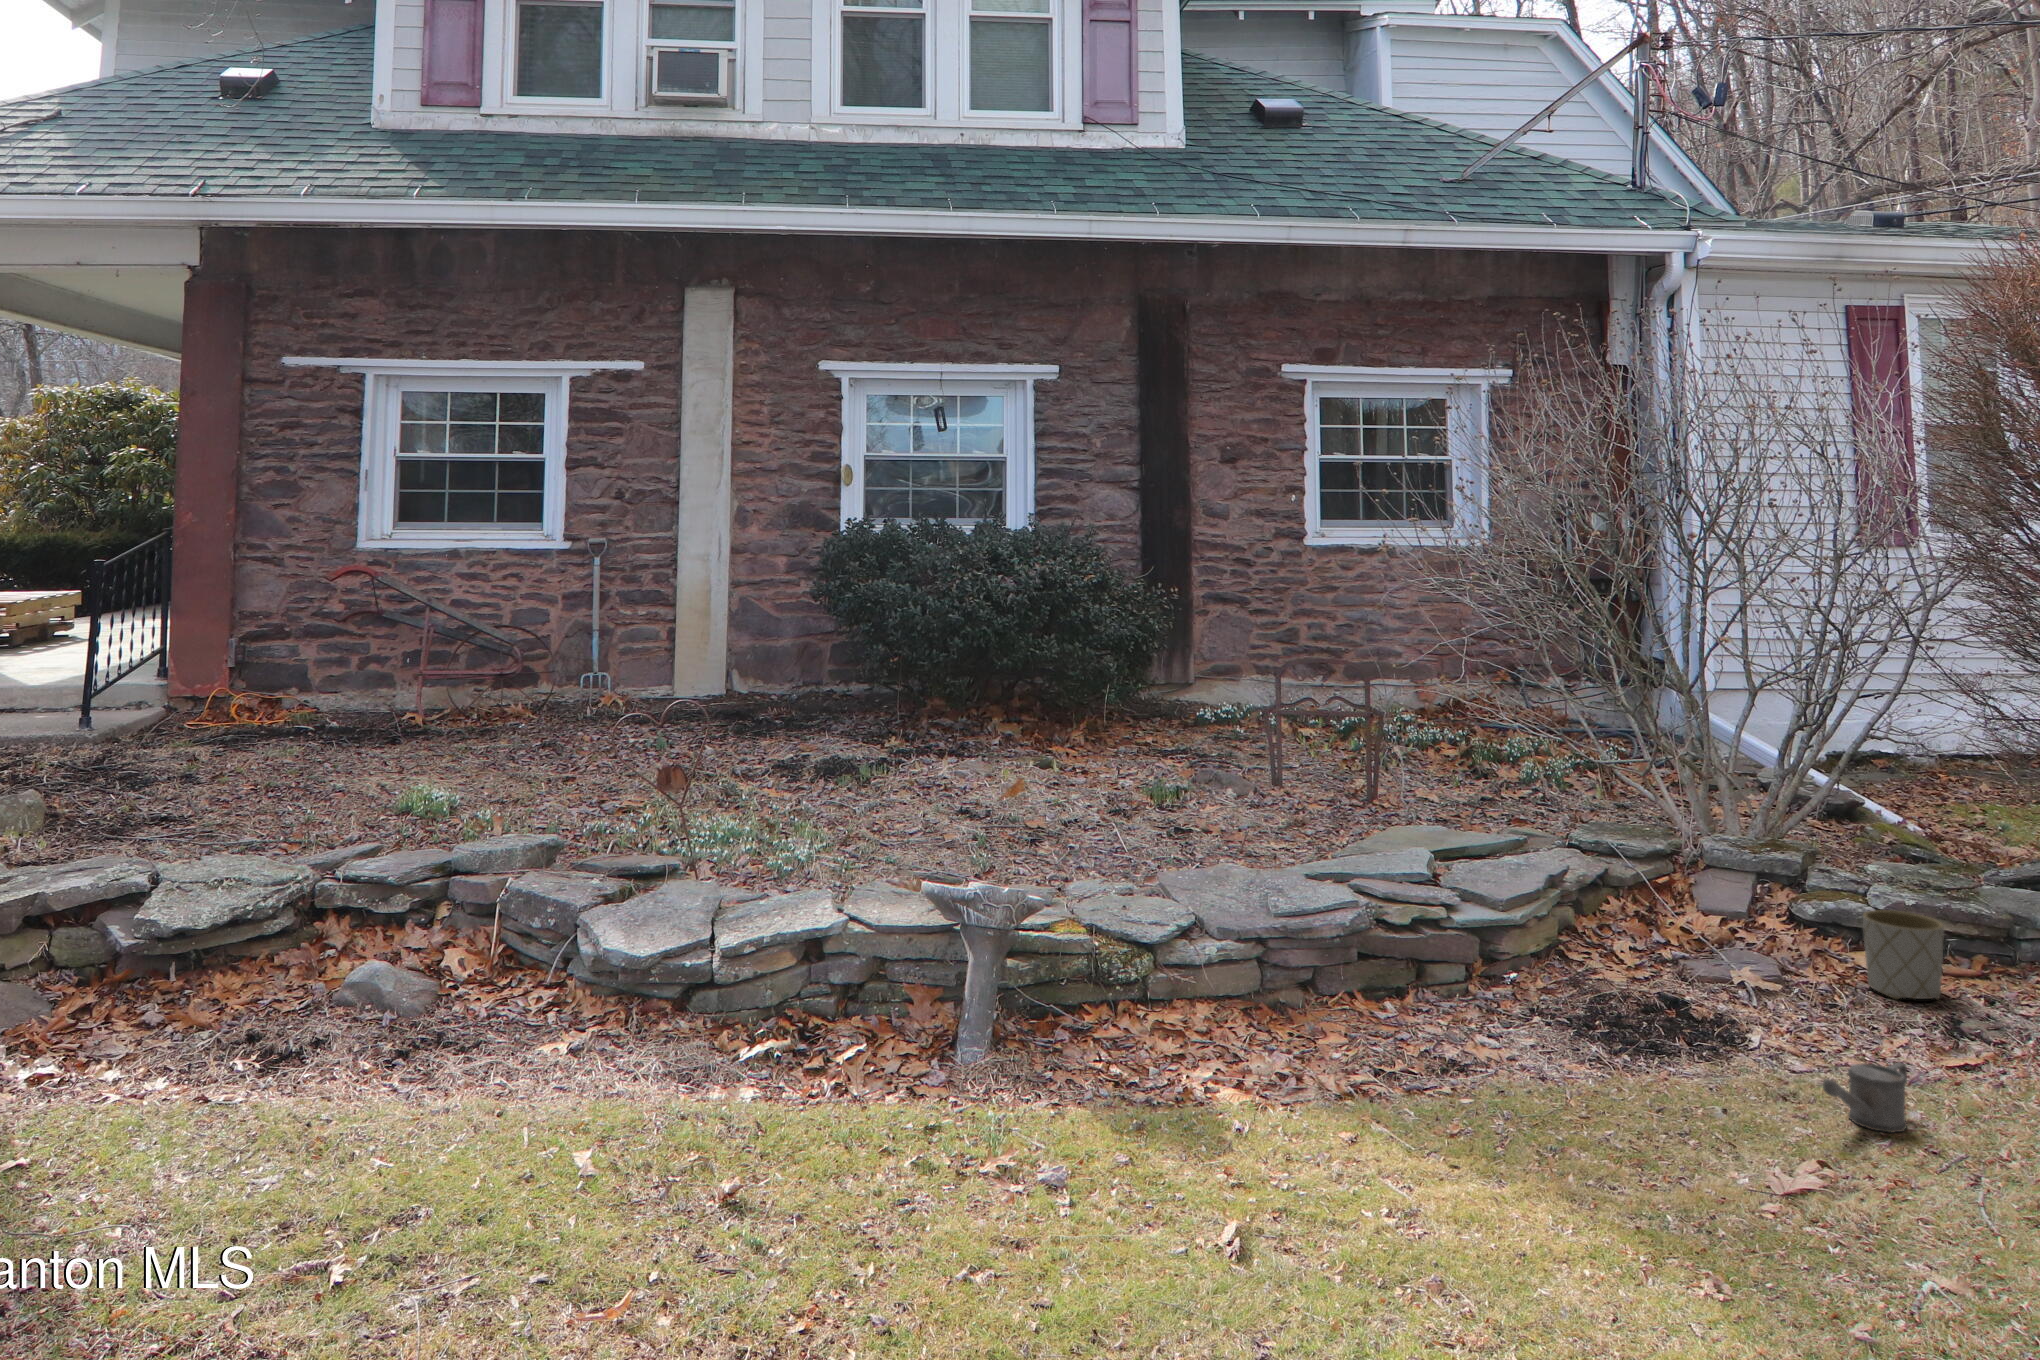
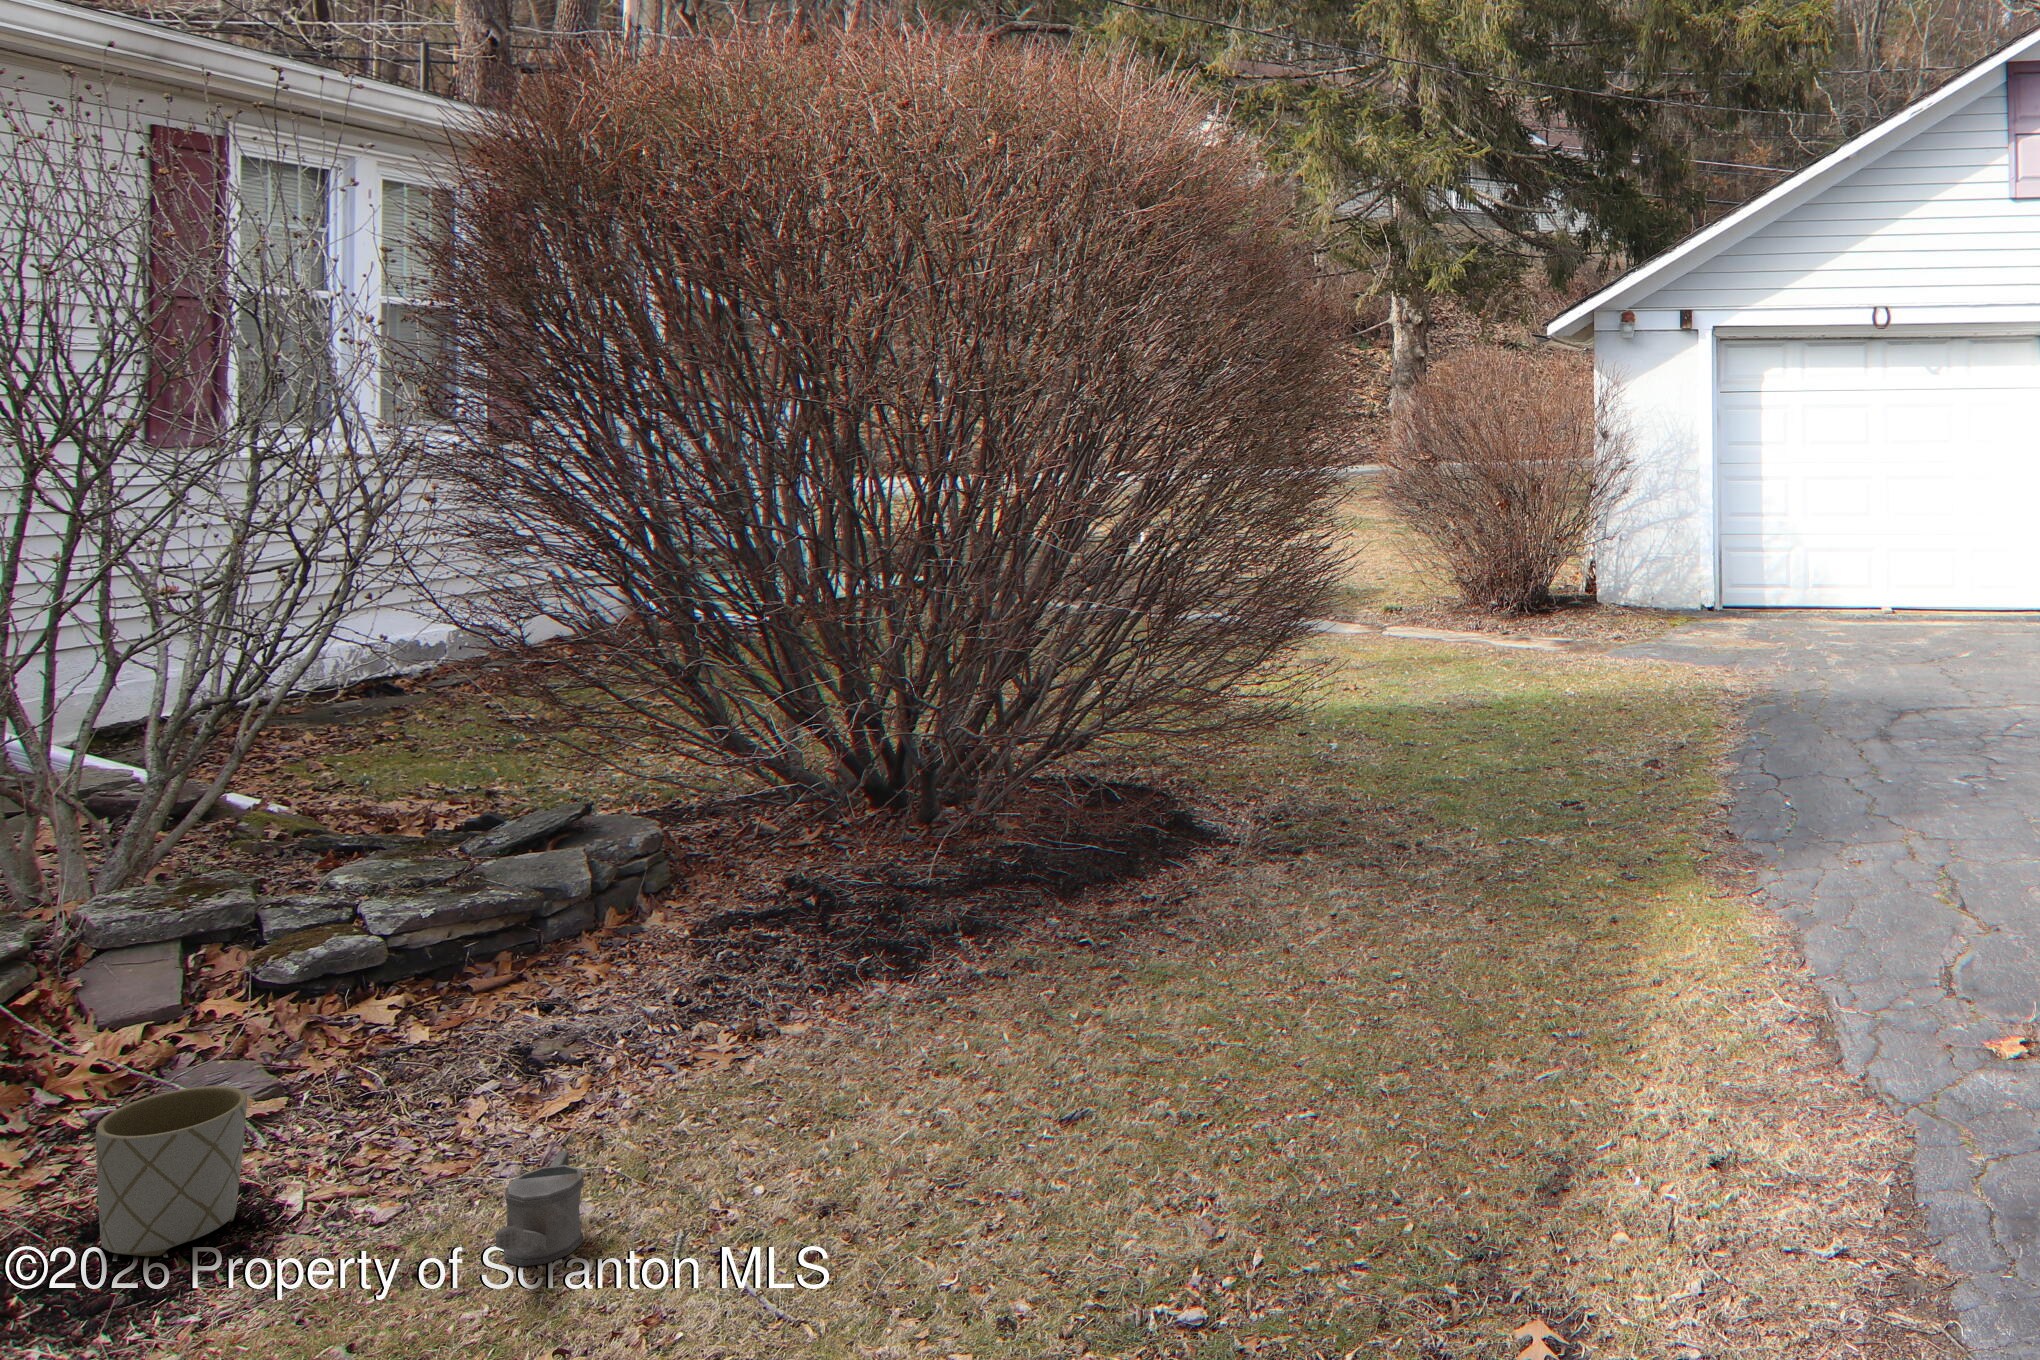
planter: present [1863,910,1944,1000] -> present [96,1086,247,1256]

